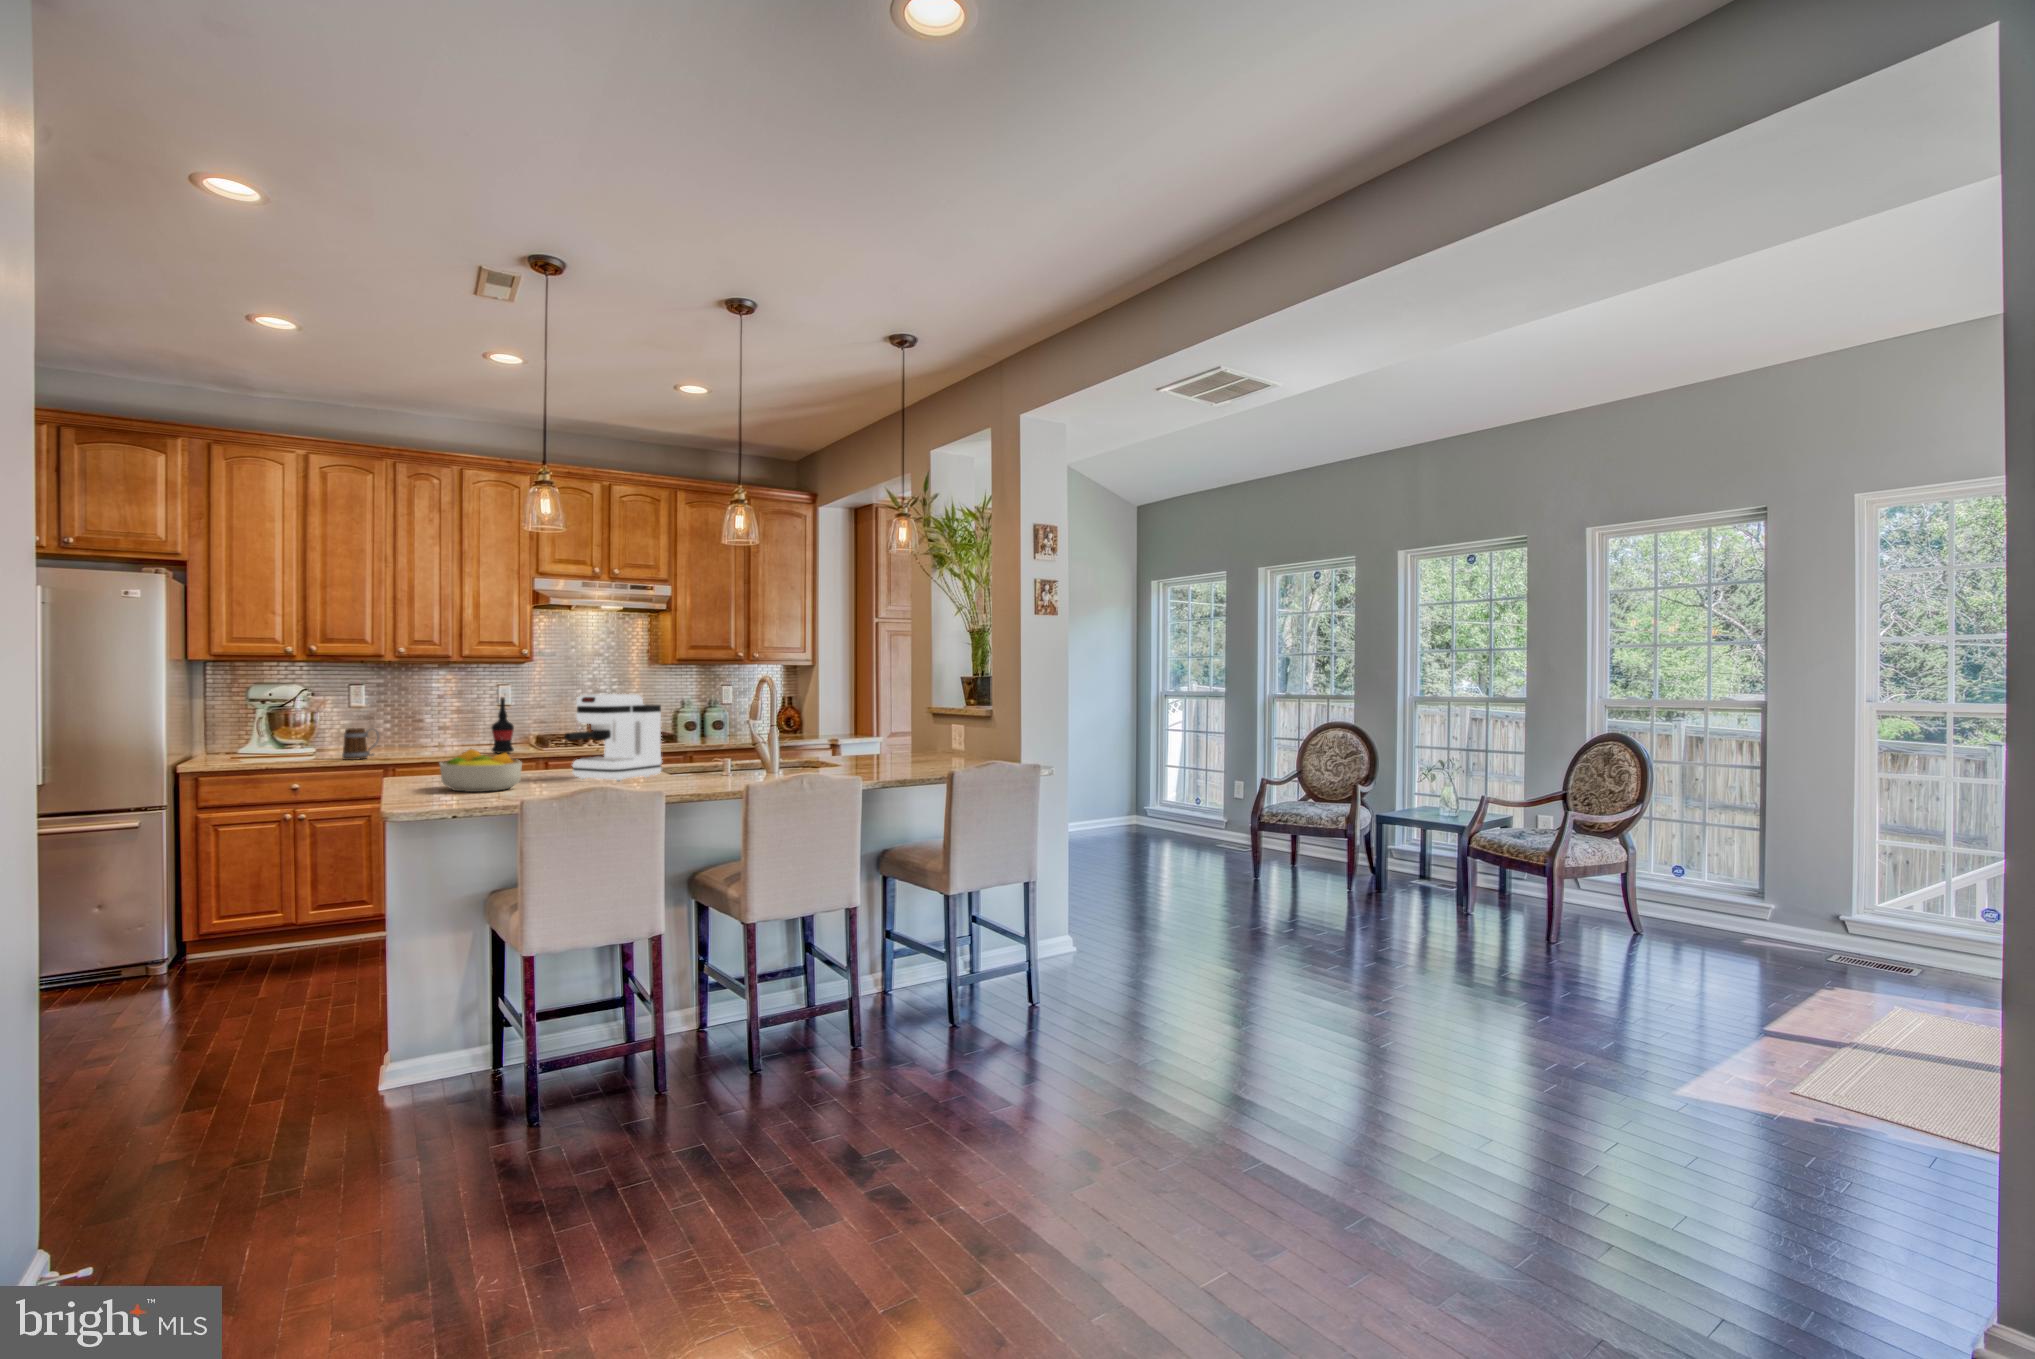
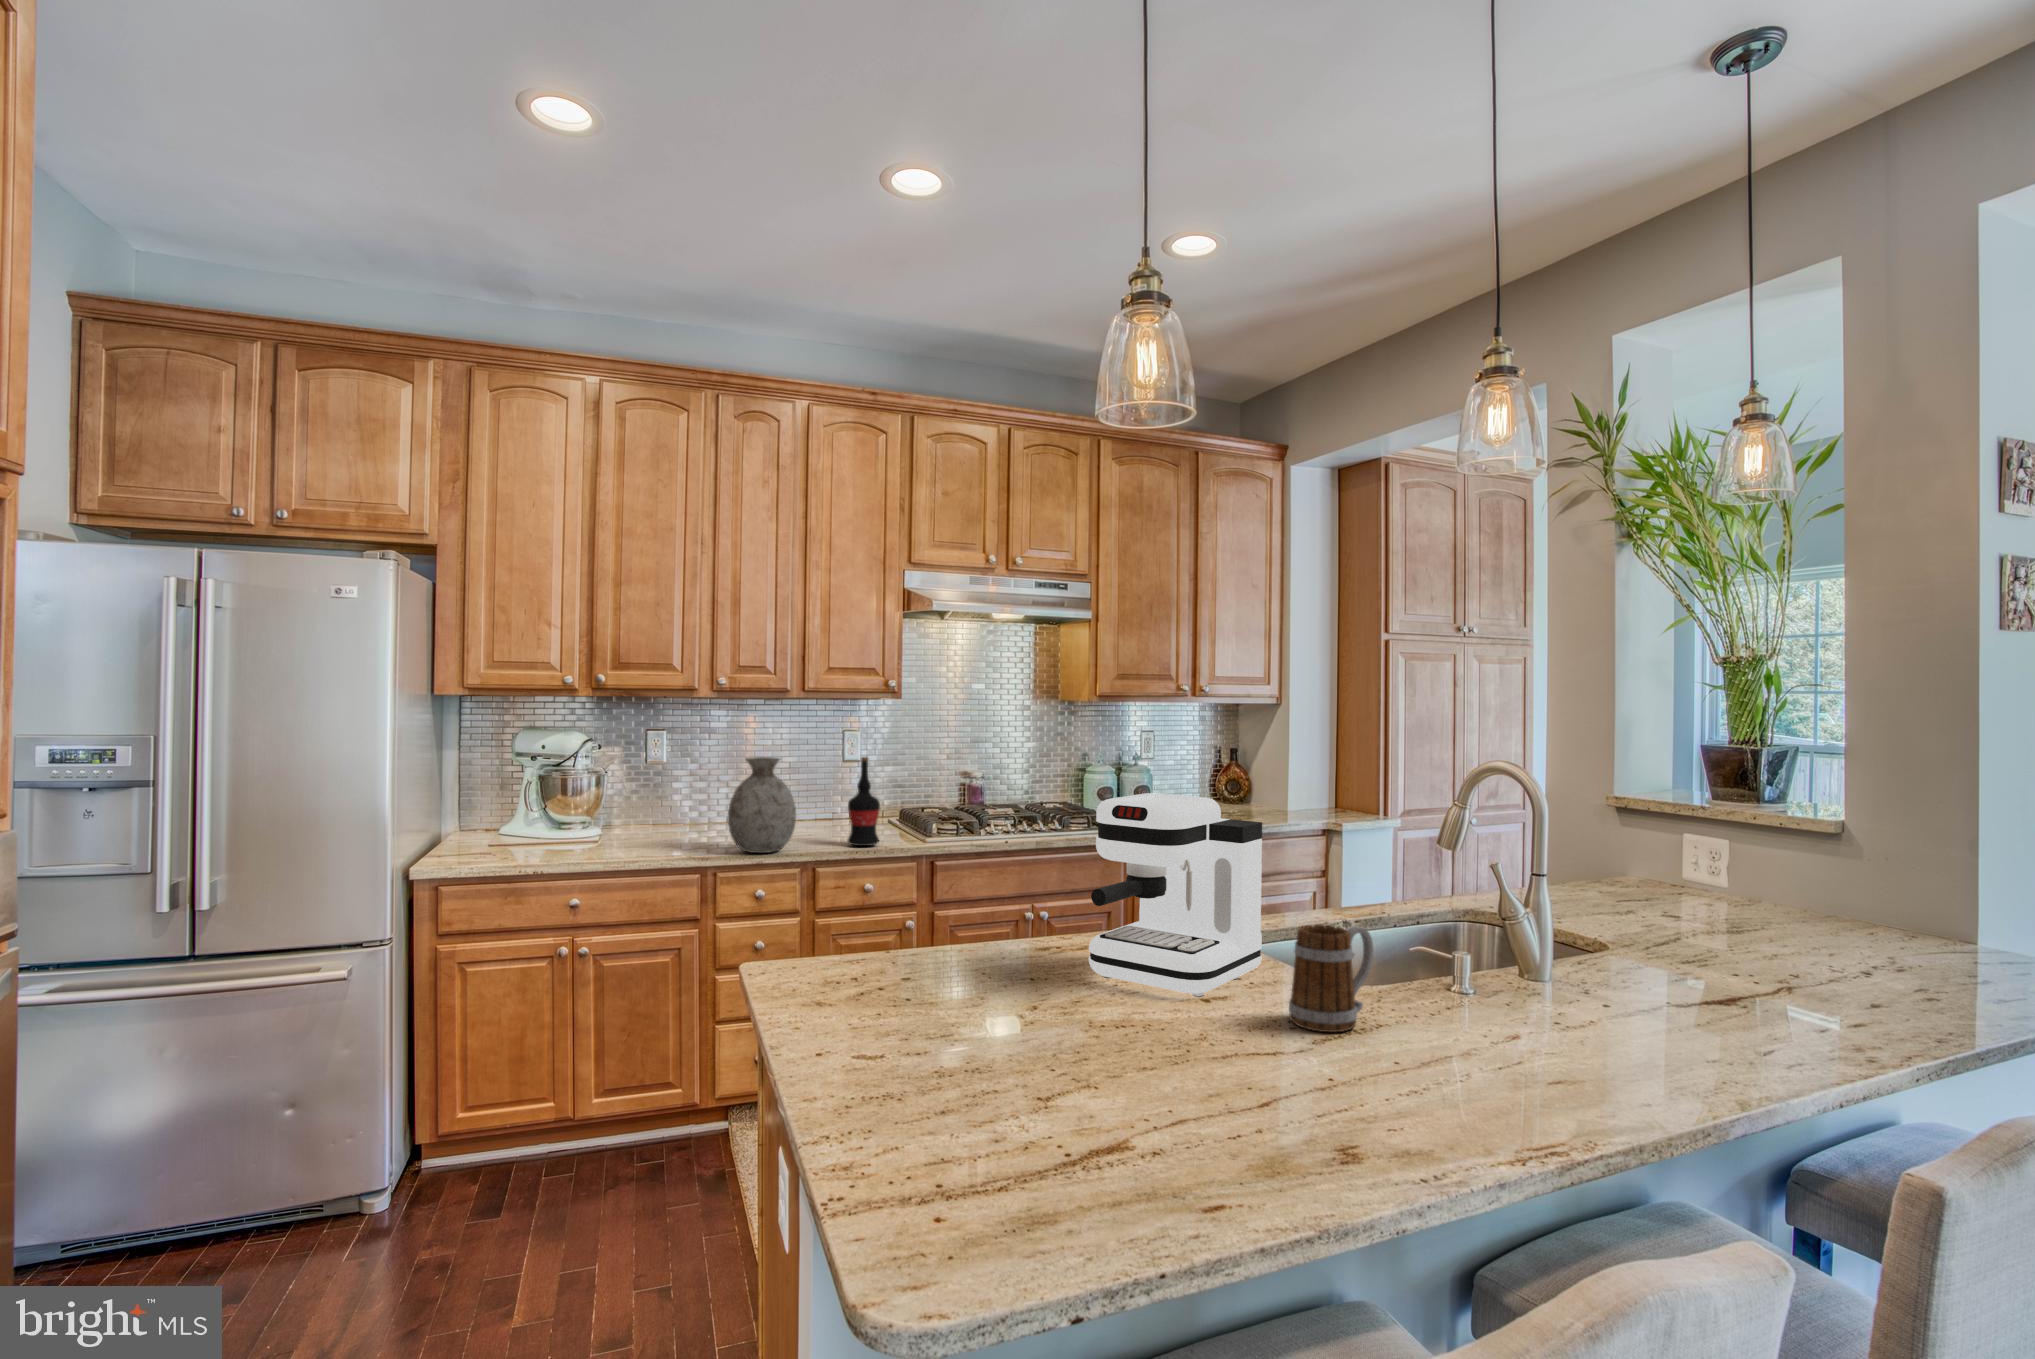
vase: none [404,697,453,757] -> present [728,757,796,853]
mug: present [342,728,379,760] -> present [1289,924,1373,1032]
fruit bowl: present [440,749,522,792] -> none [857,926,1041,1050]

